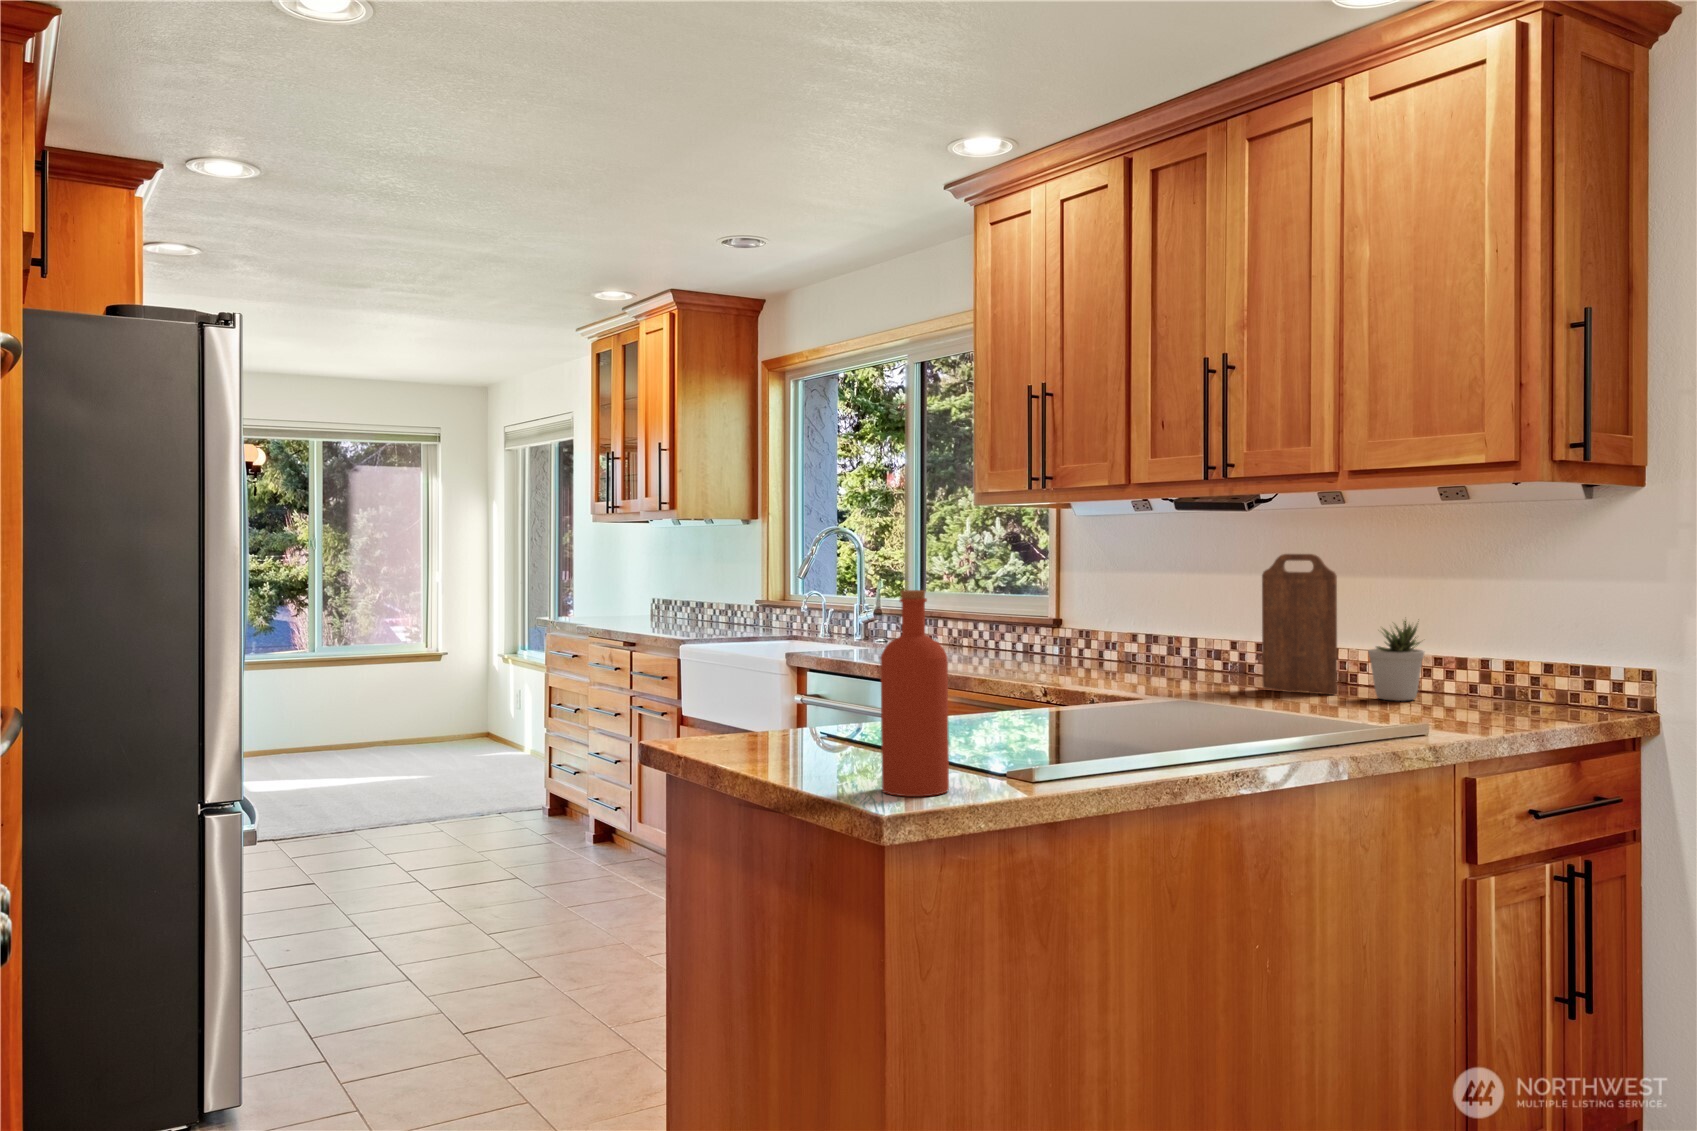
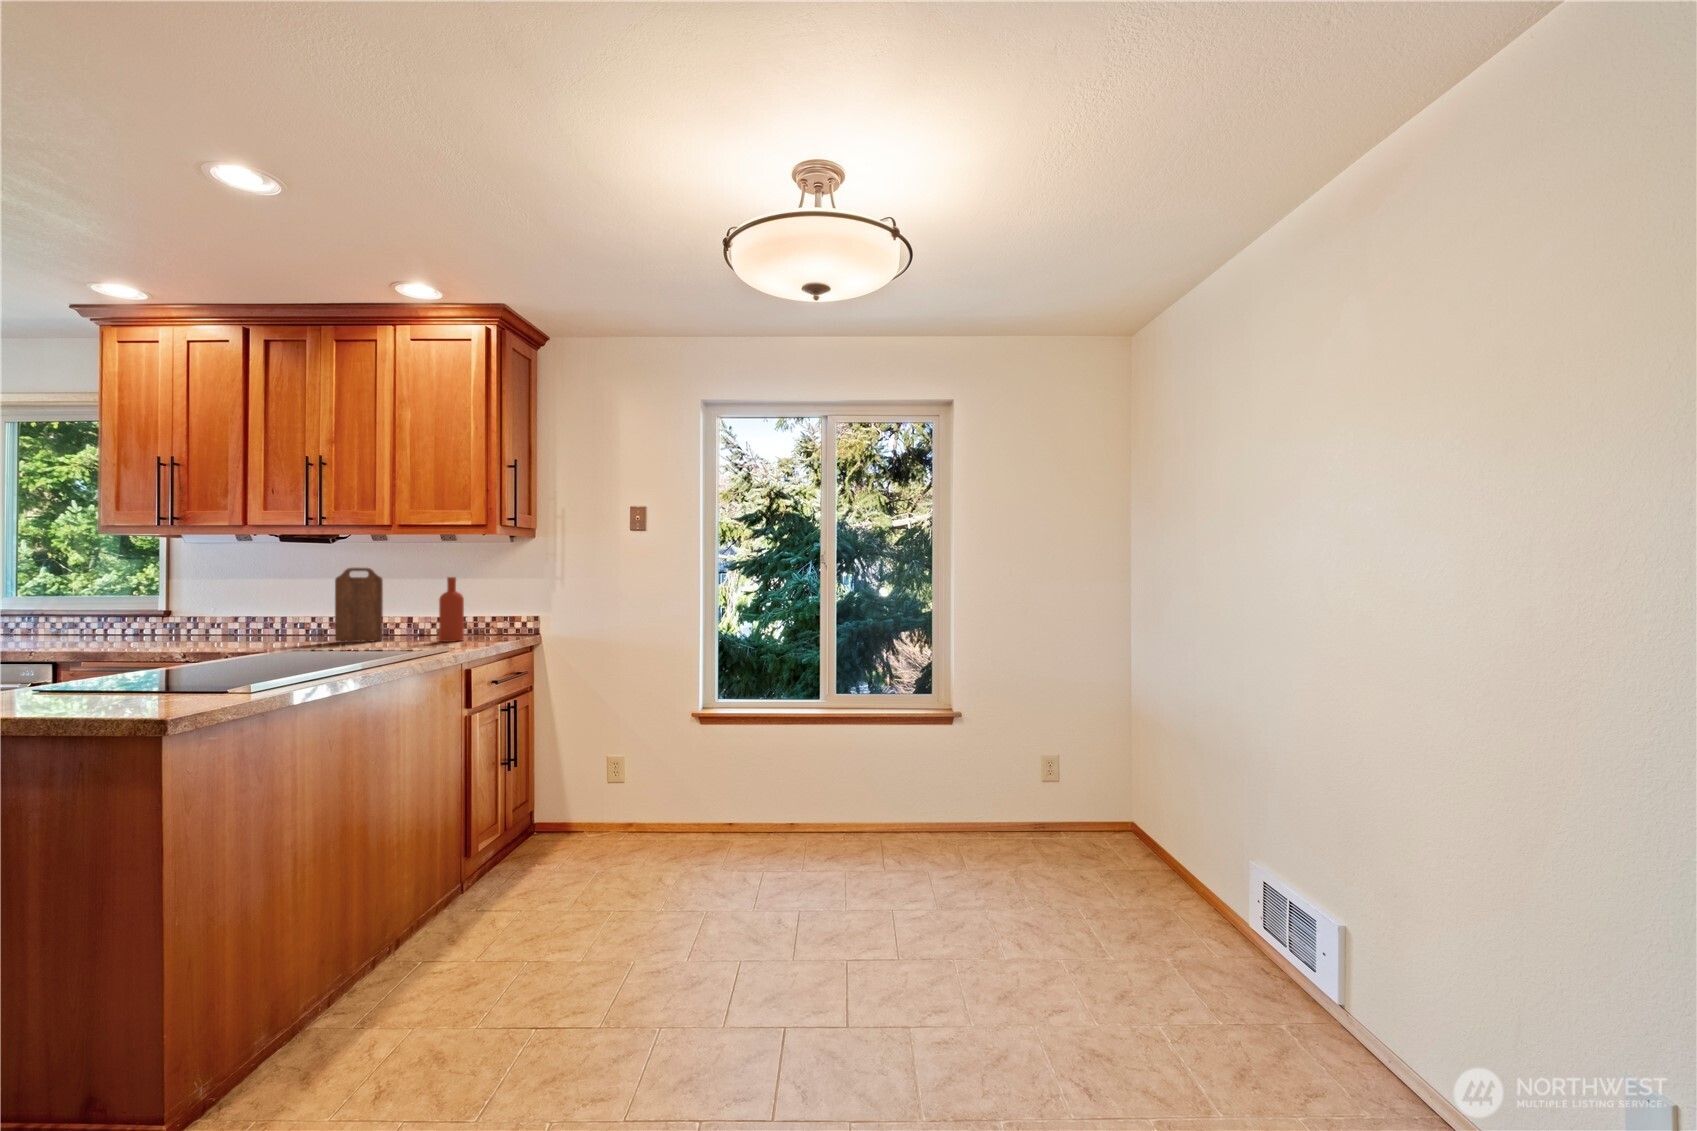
bottle: present [881,590,949,796] -> present [439,577,464,642]
potted plant: present [1368,621,1424,701] -> none [401,598,432,641]

